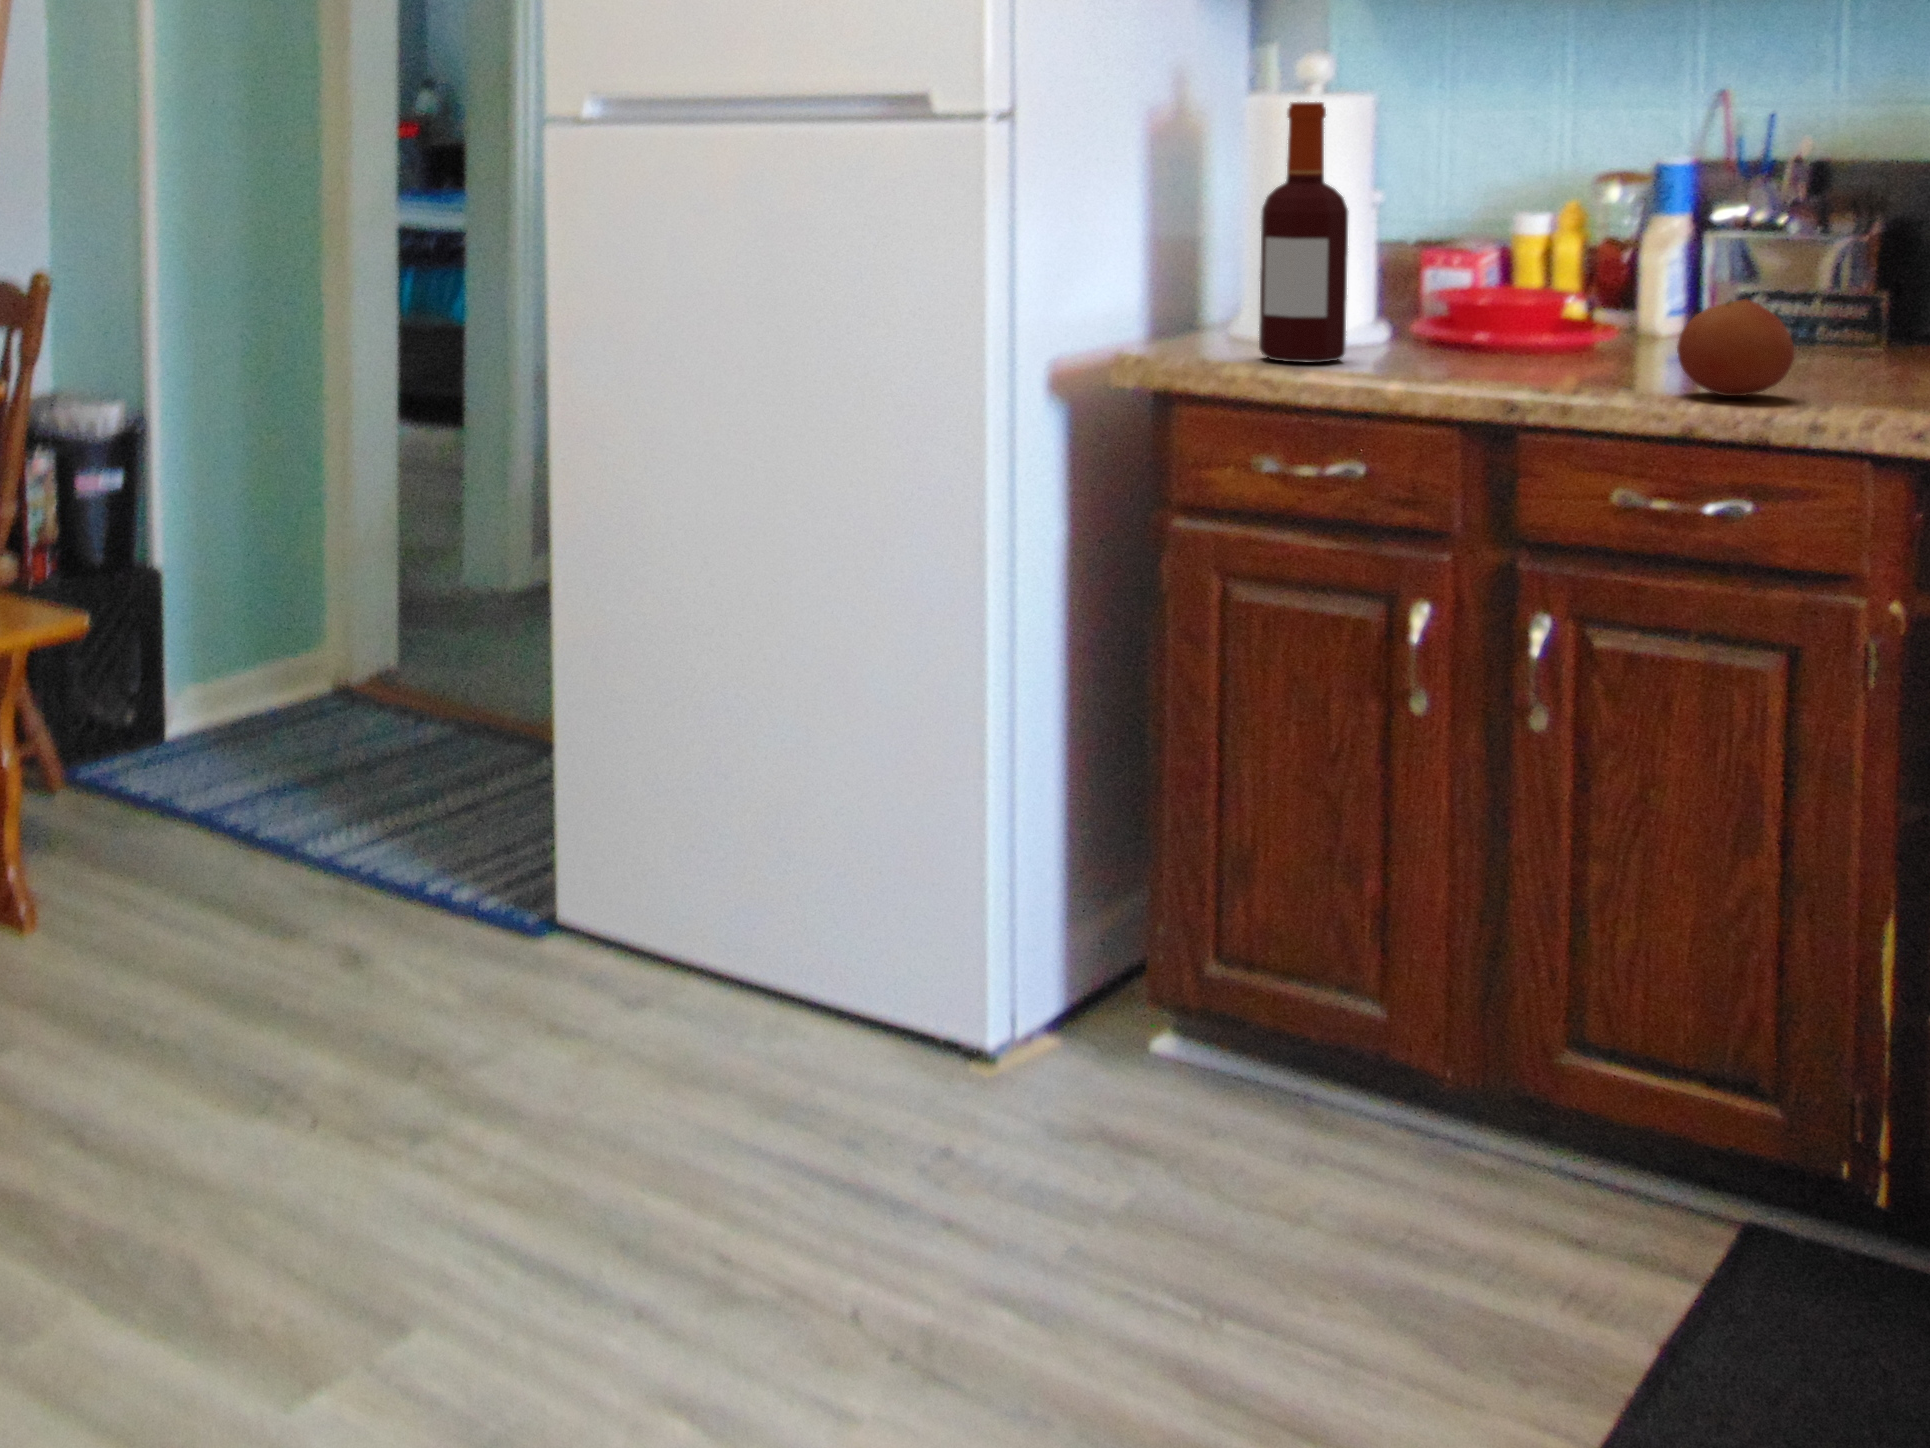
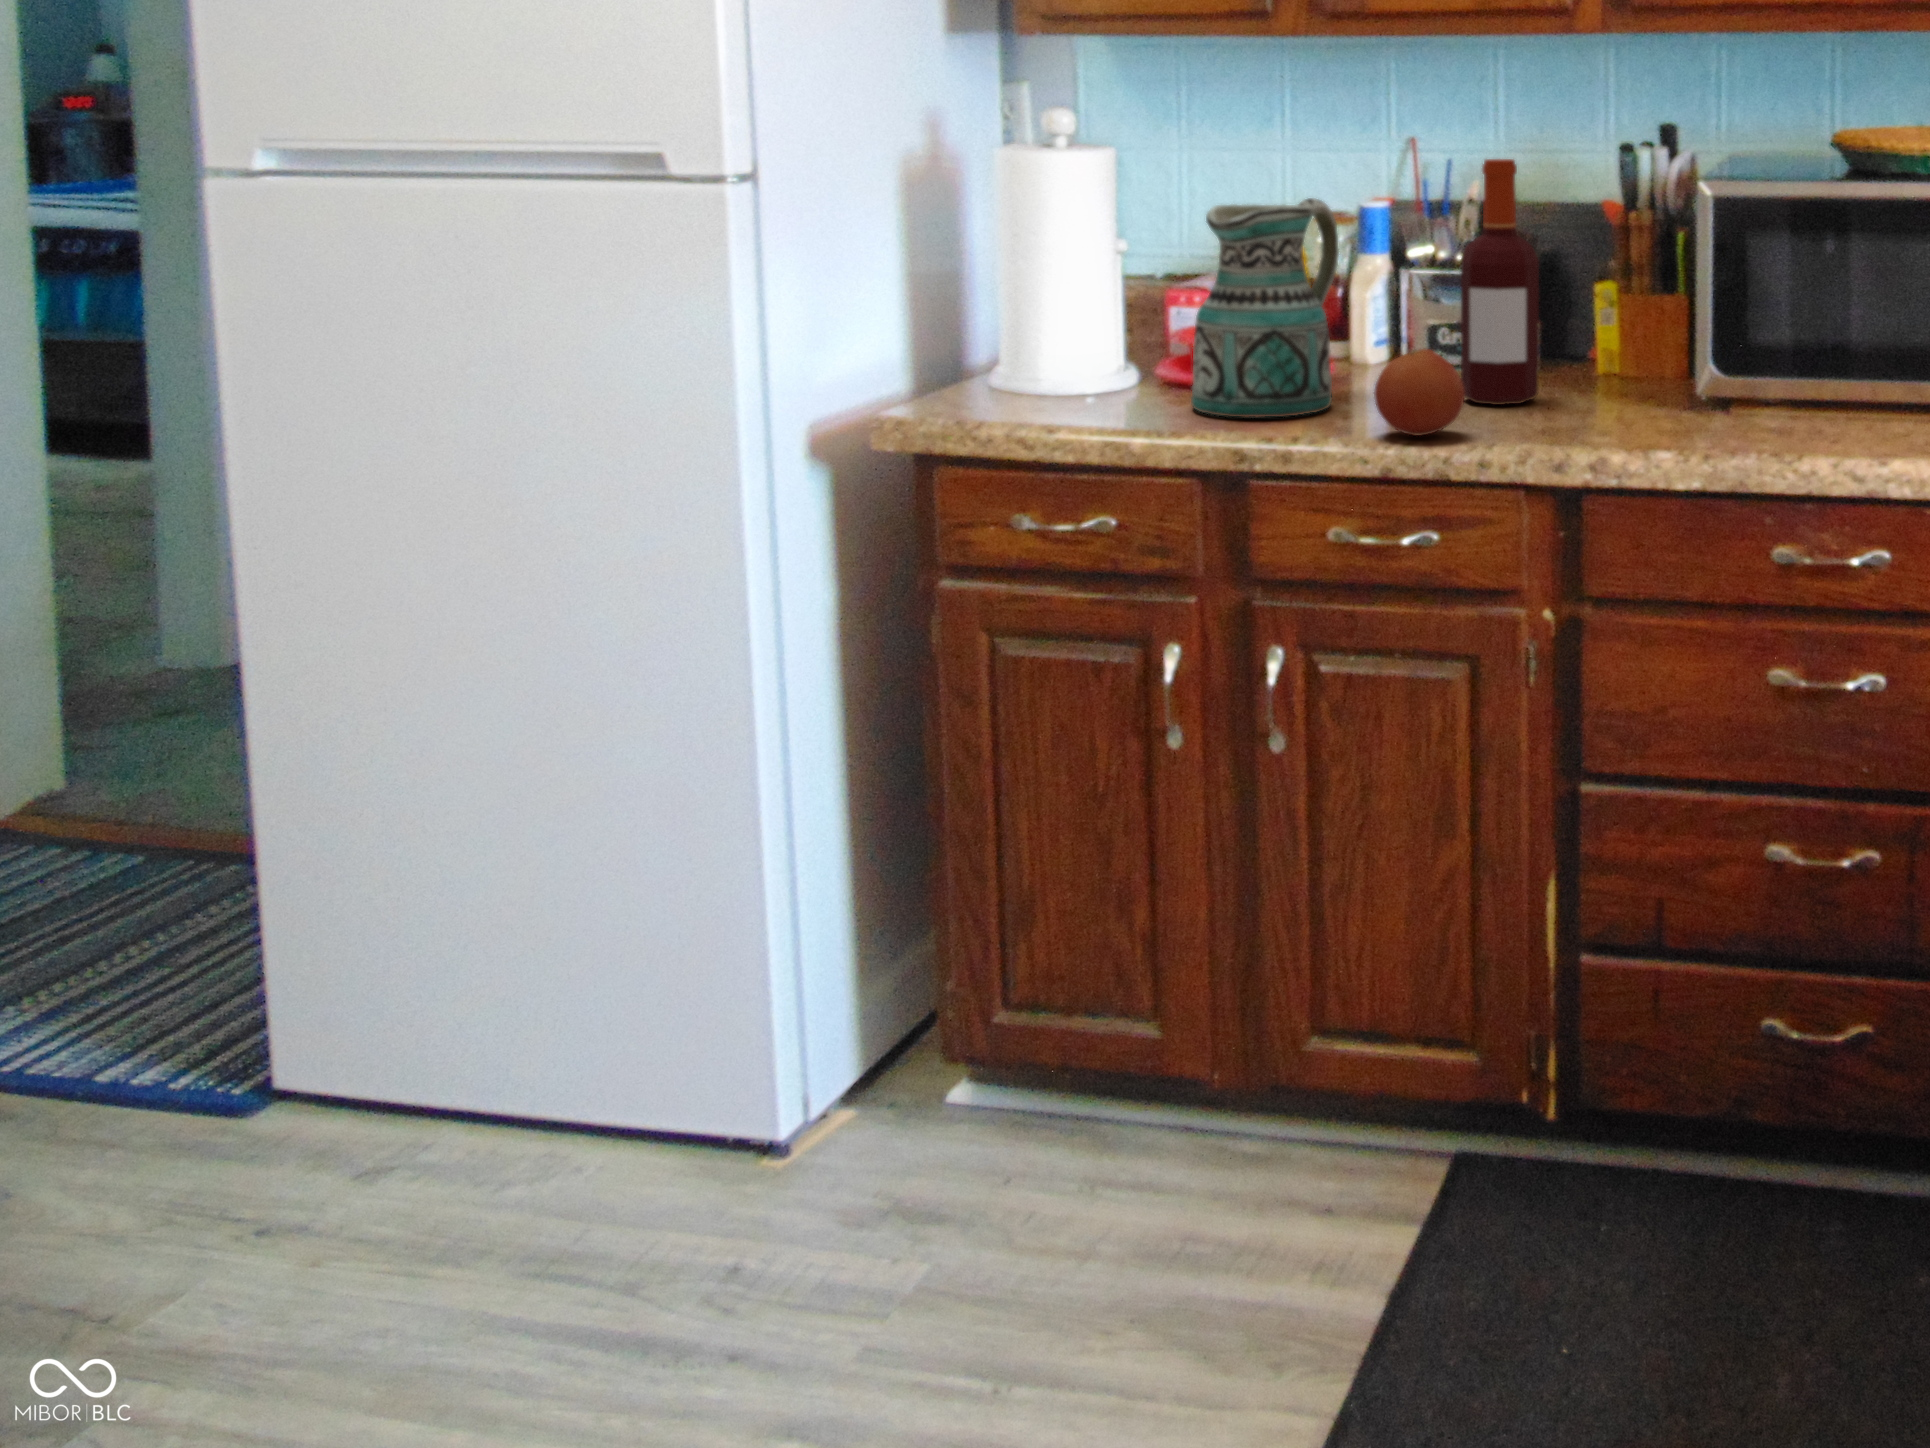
bottle: present [1259,102,1348,363] -> present [1461,159,1539,405]
ceramic pitcher: none [1452,142,1633,373] -> present [1191,198,1339,418]

